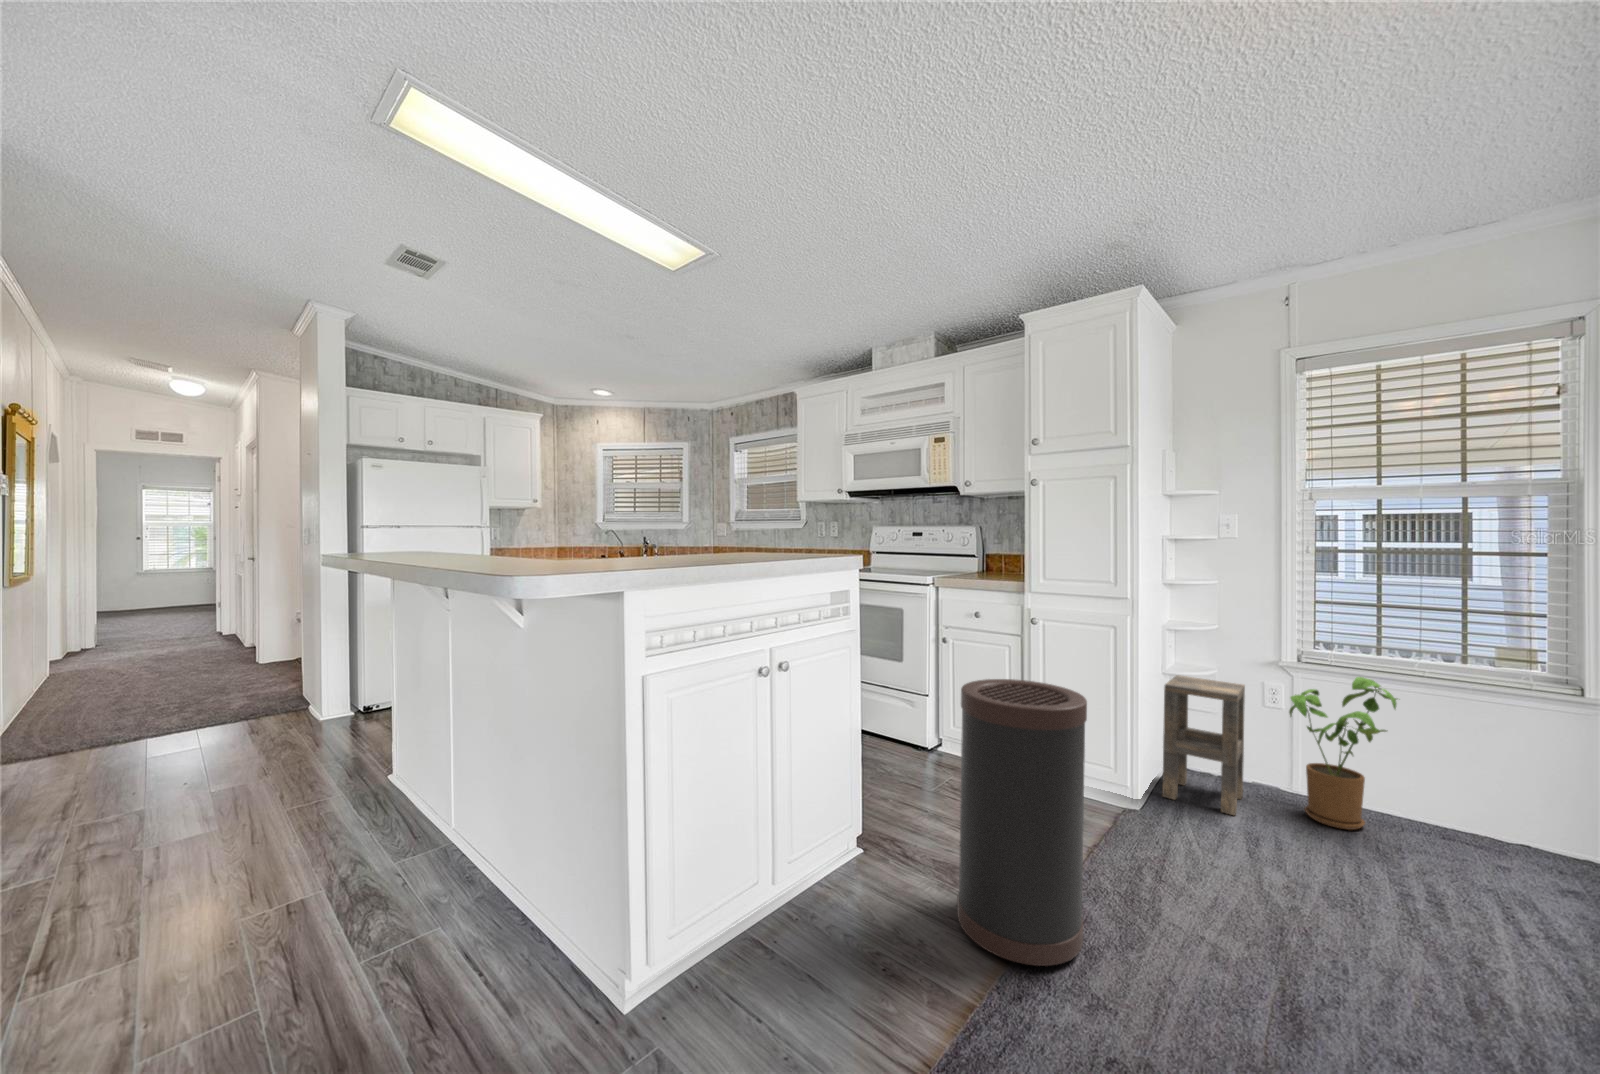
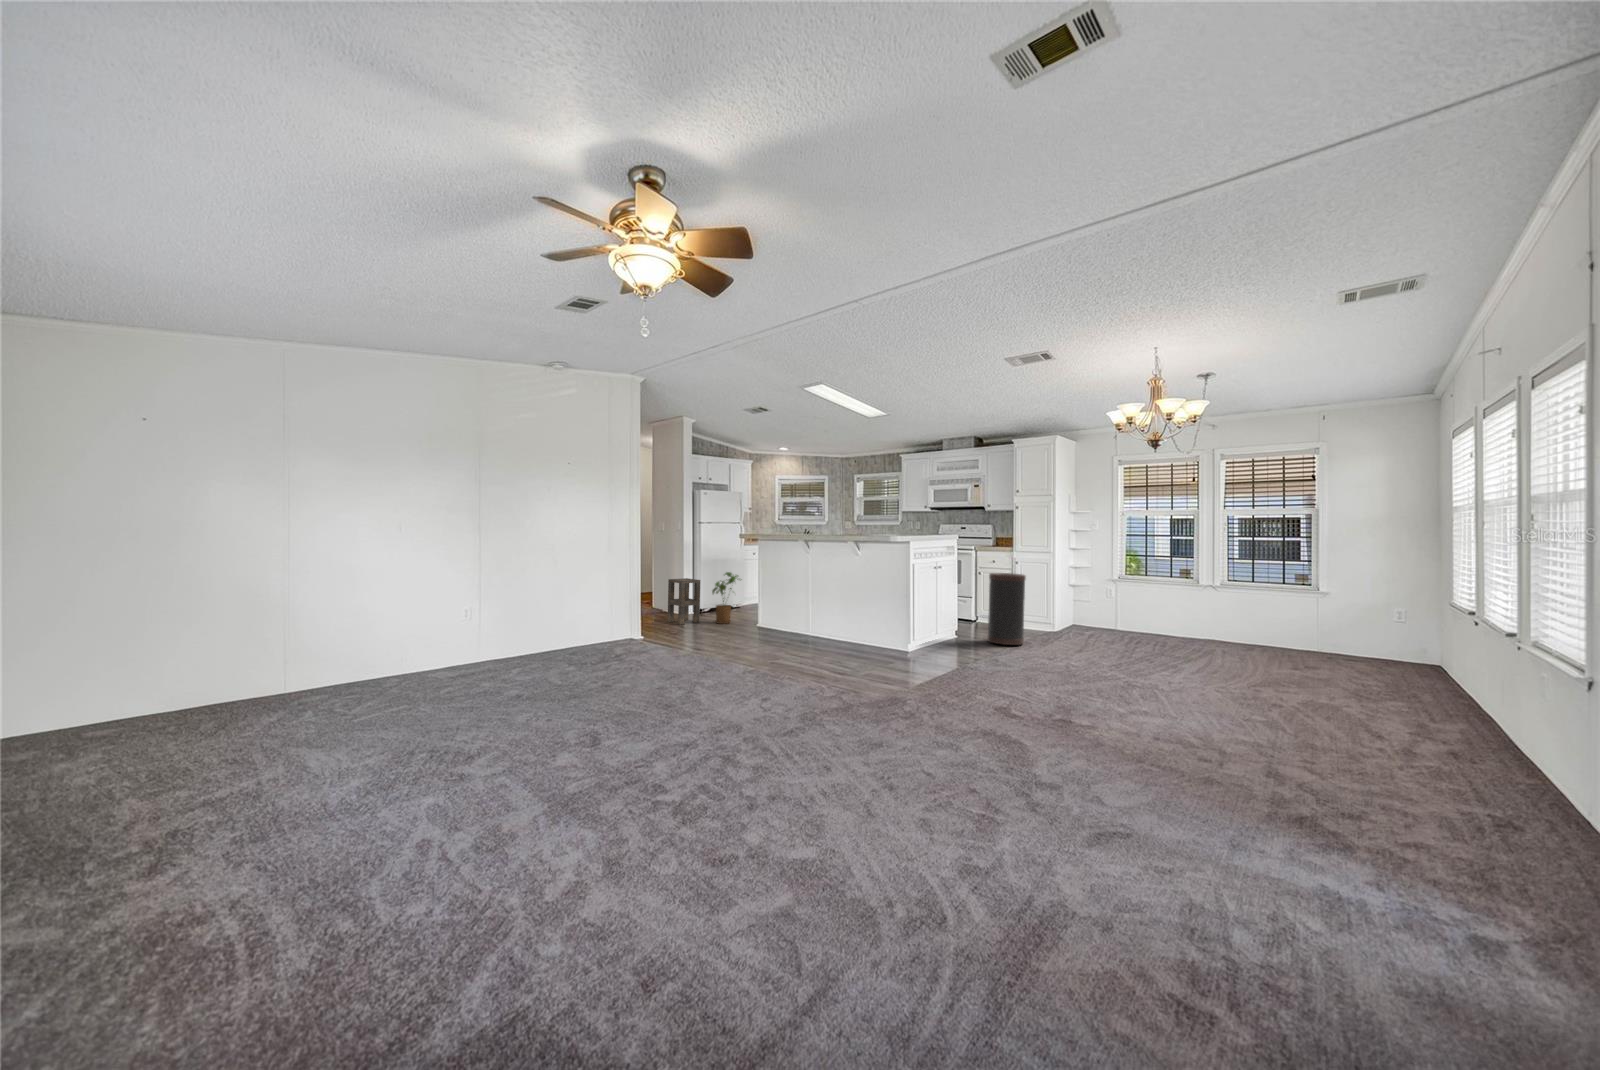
side table: present [1162,675,1245,815] -> present [667,578,700,625]
house plant: present [1289,677,1397,830] -> present [712,572,738,624]

